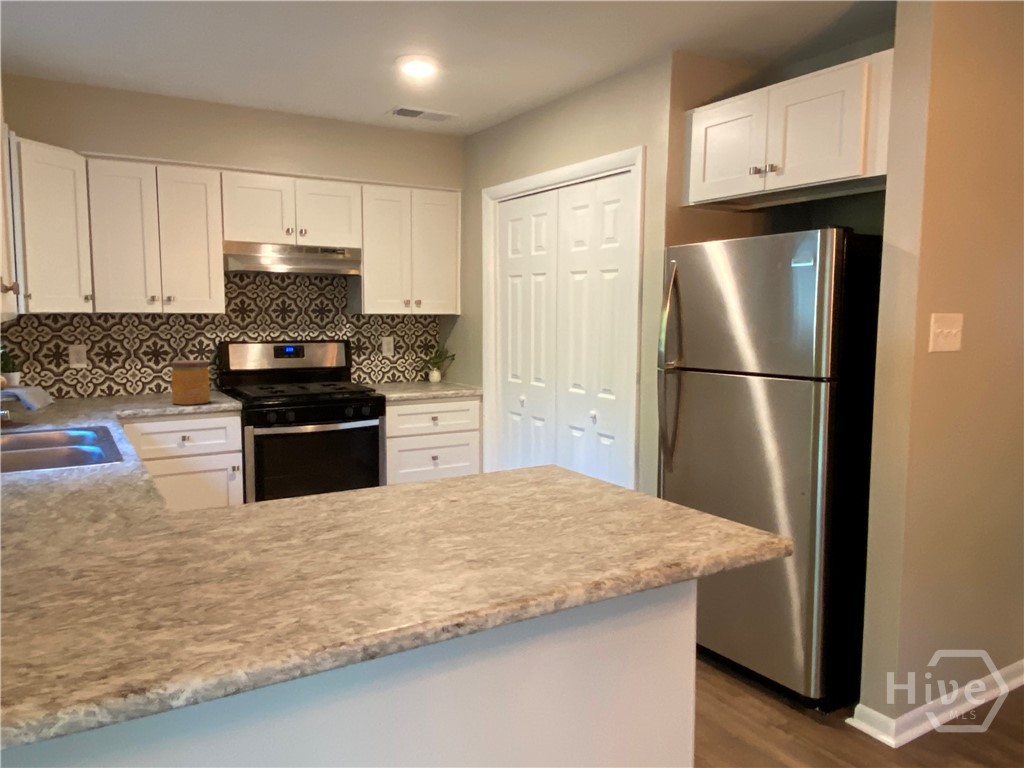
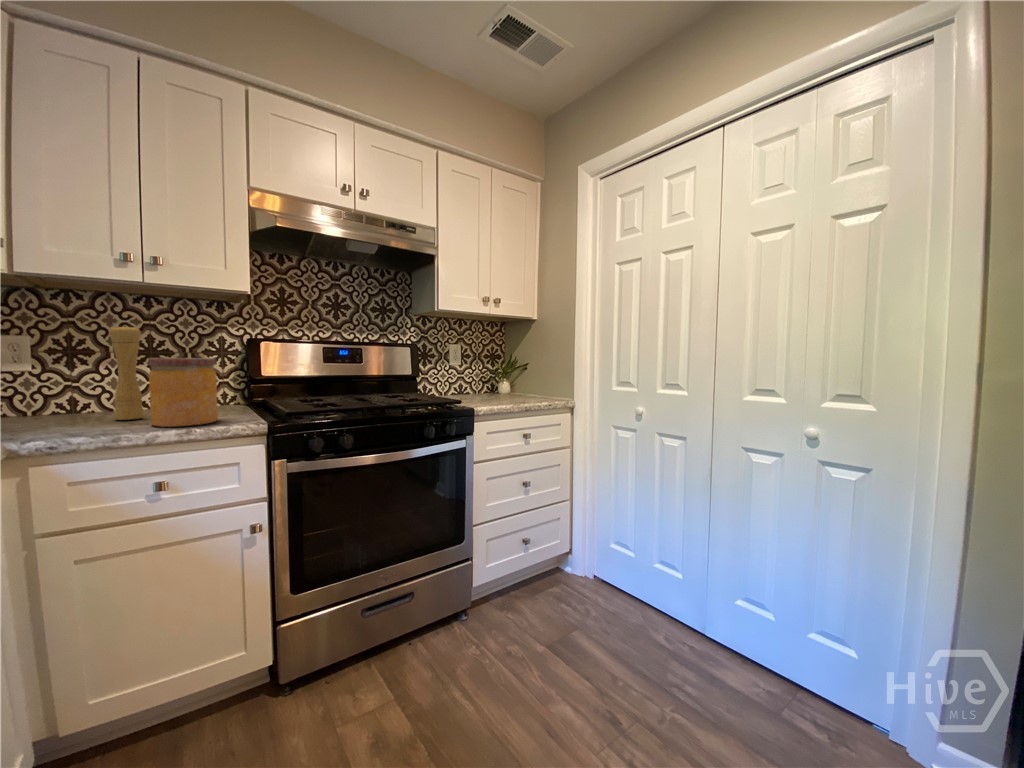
pepper mill: none [142,339,161,401] -> present [109,326,144,420]

